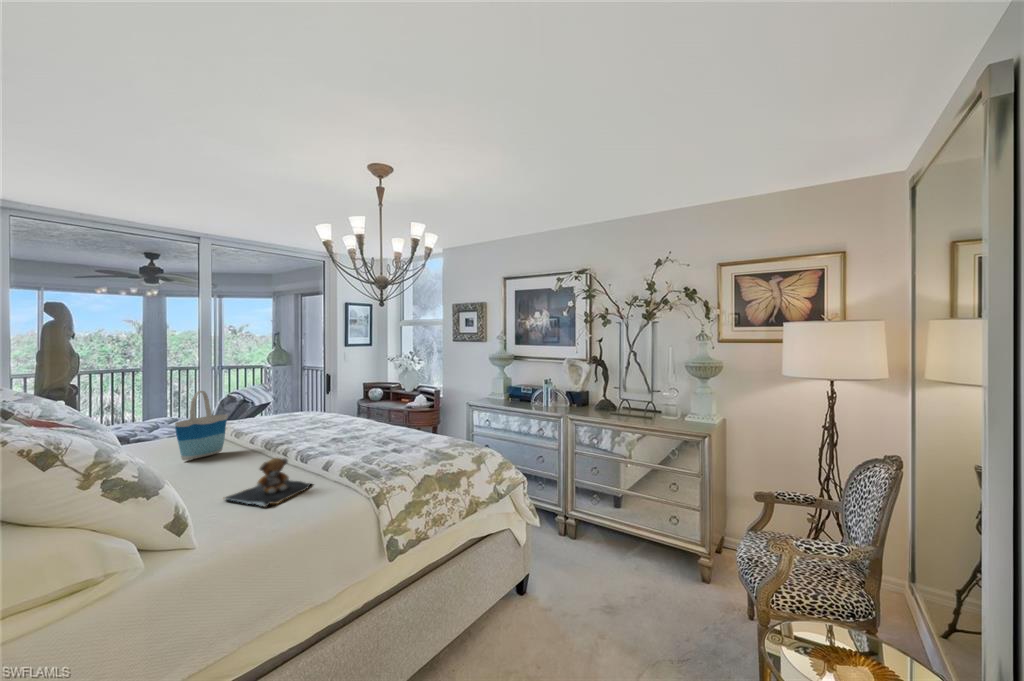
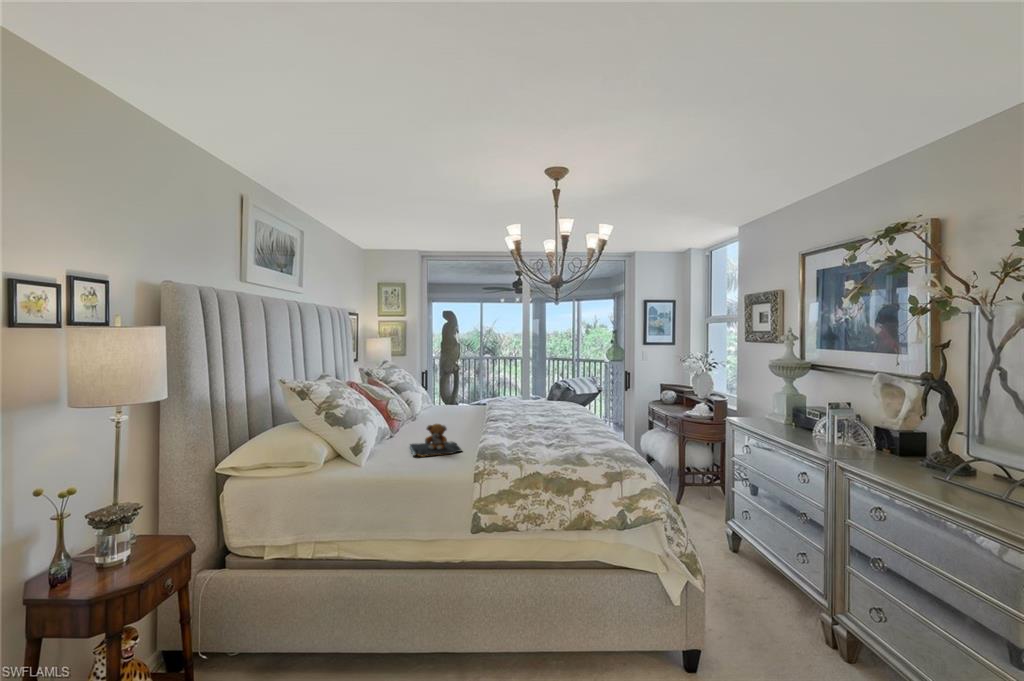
tote bag: present [175,391,228,460] -> none [441,370,476,418]

